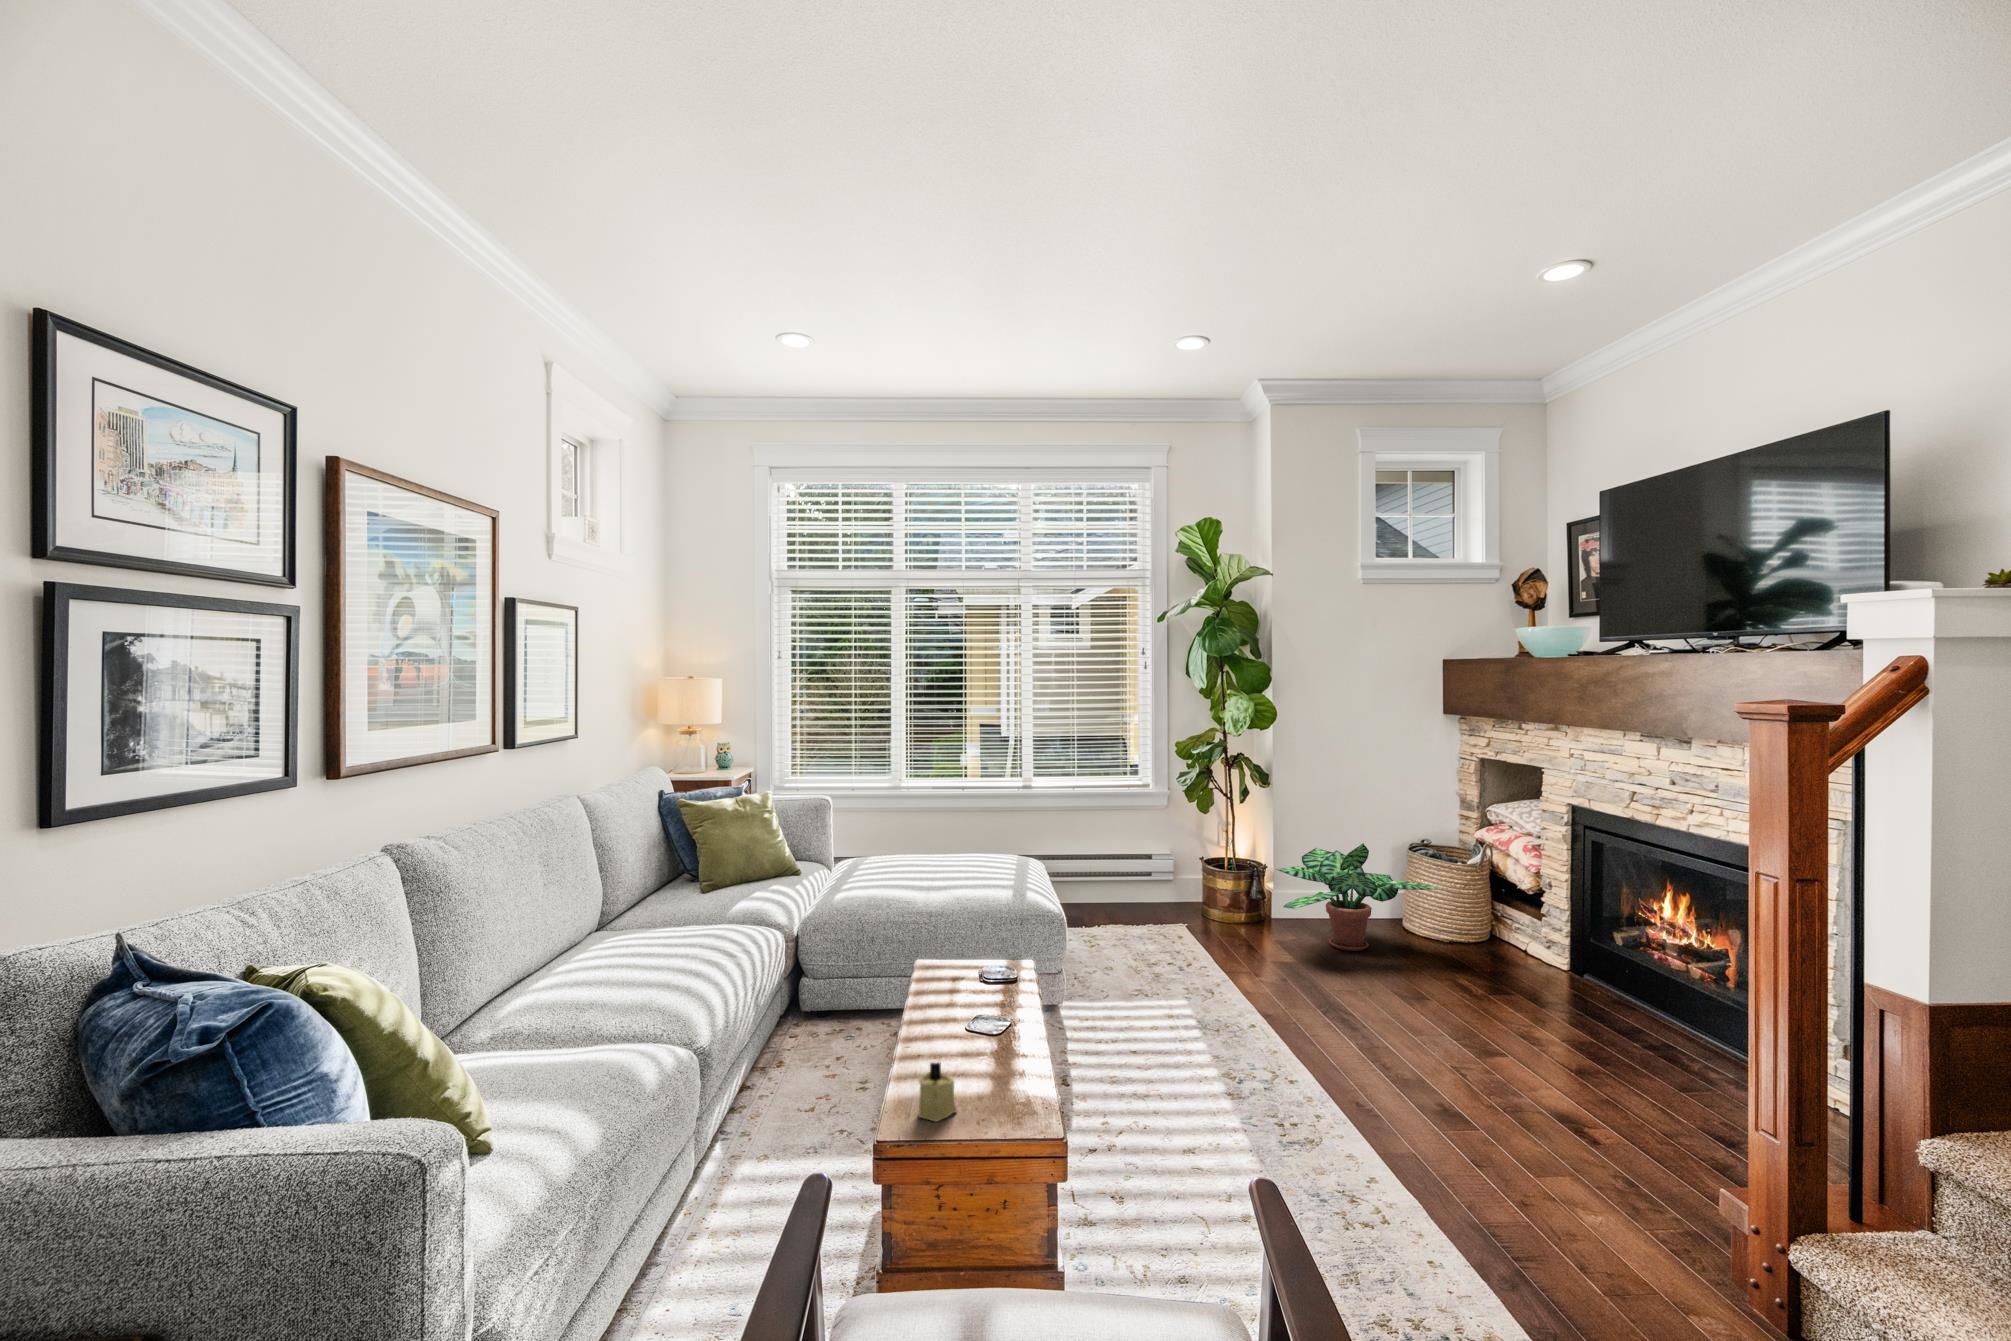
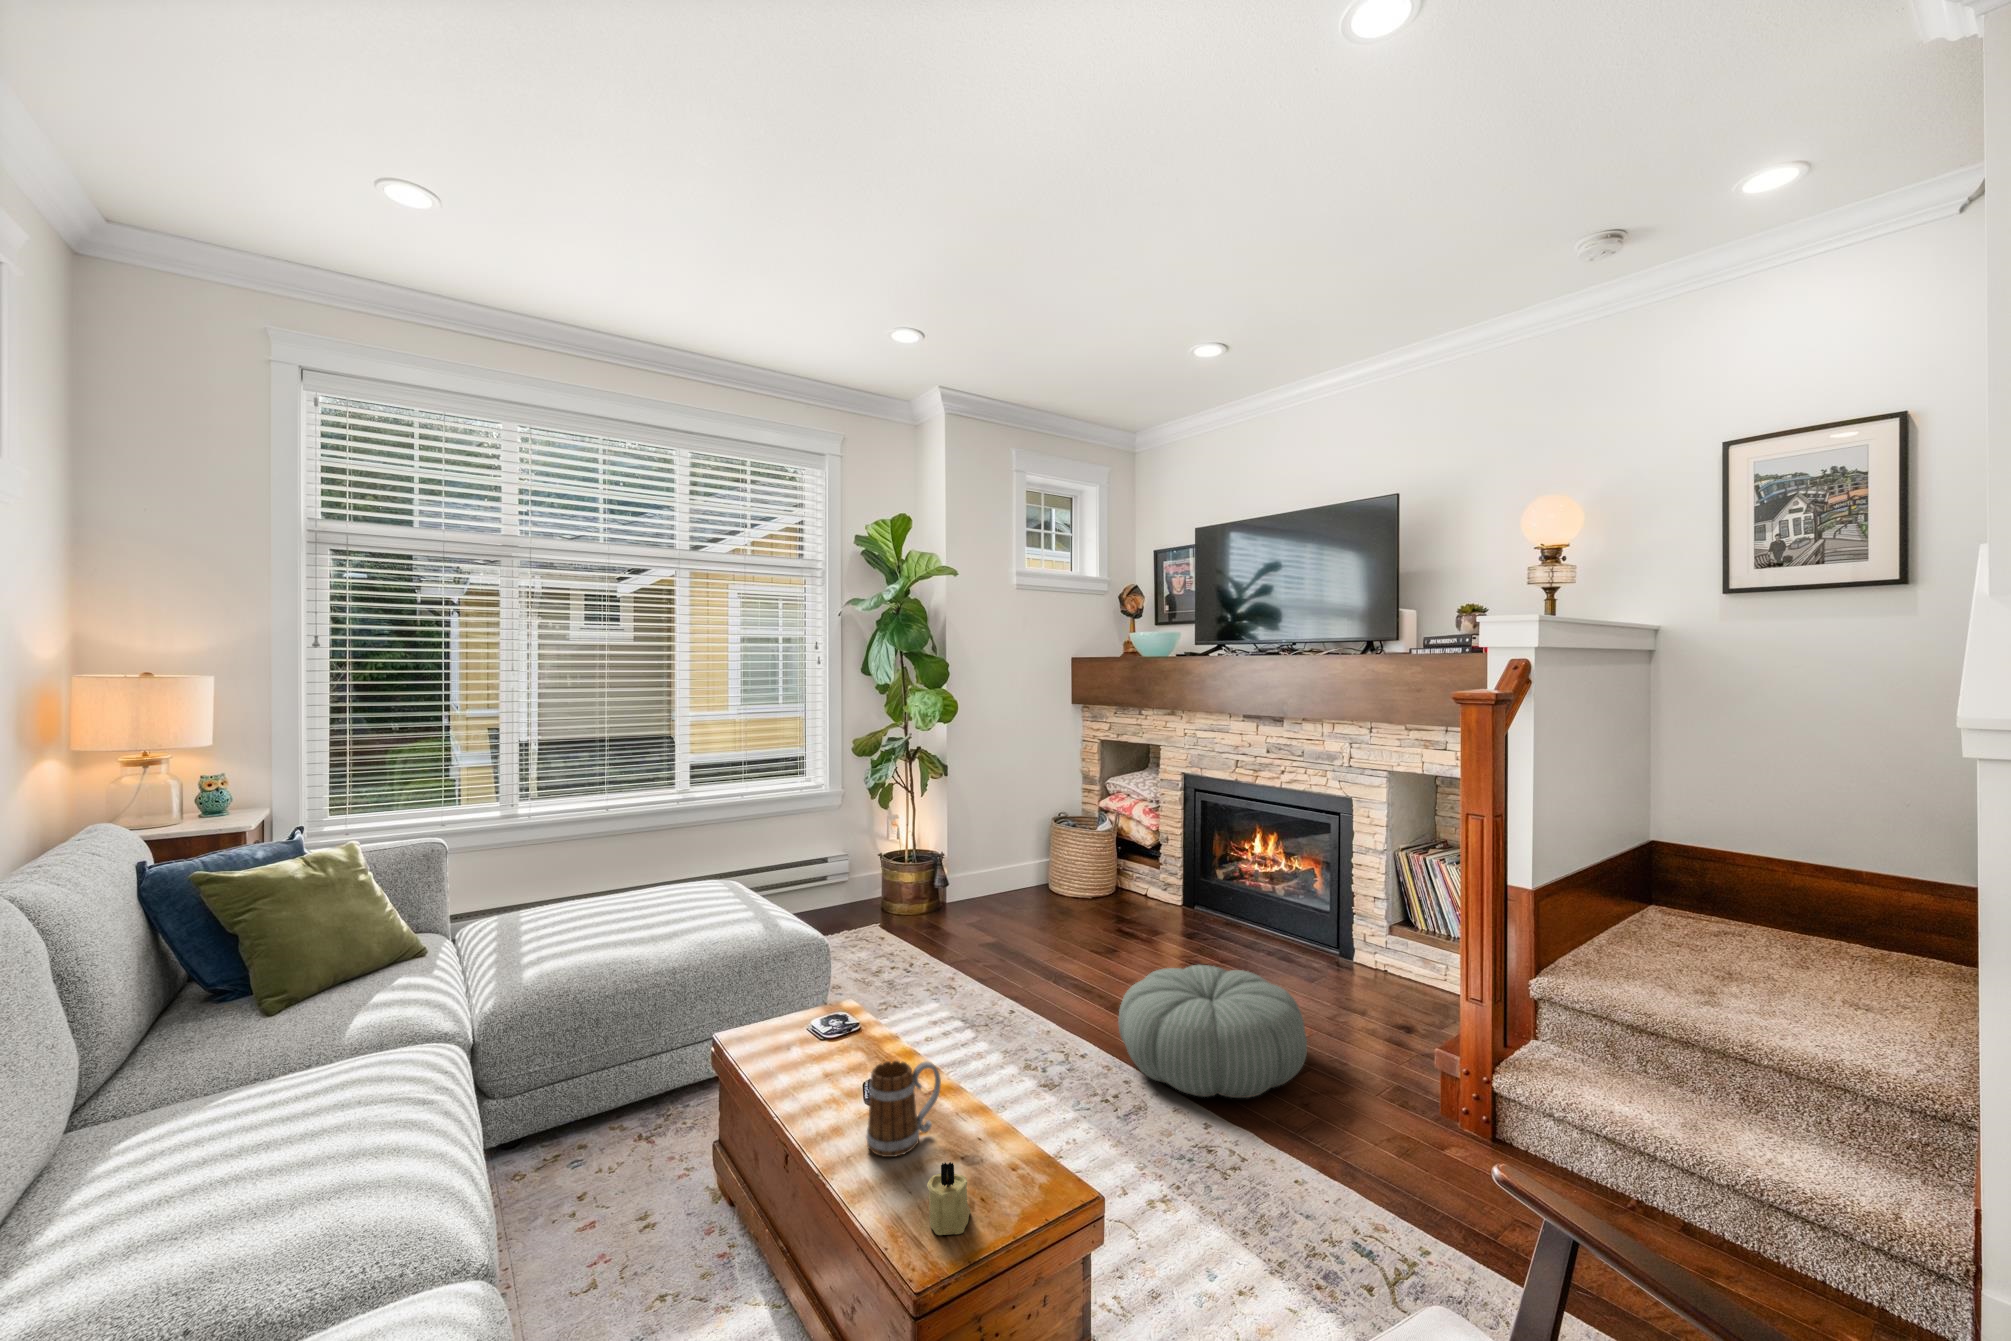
potted plant: present [1276,843,1442,951] -> none [962,823,1098,919]
mug: none [930,987,996,1066] -> present [866,1061,941,1157]
pouf: none [1325,1010,1564,1168] -> present [1118,965,1307,1098]

